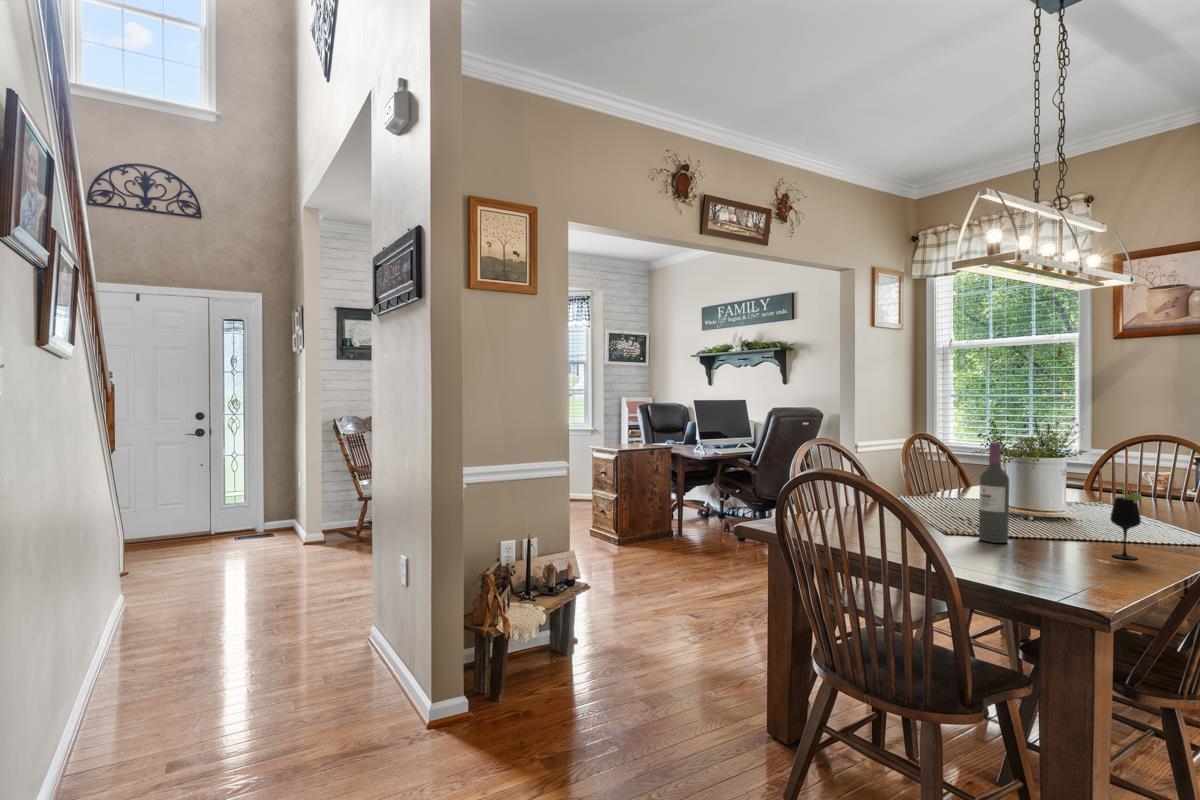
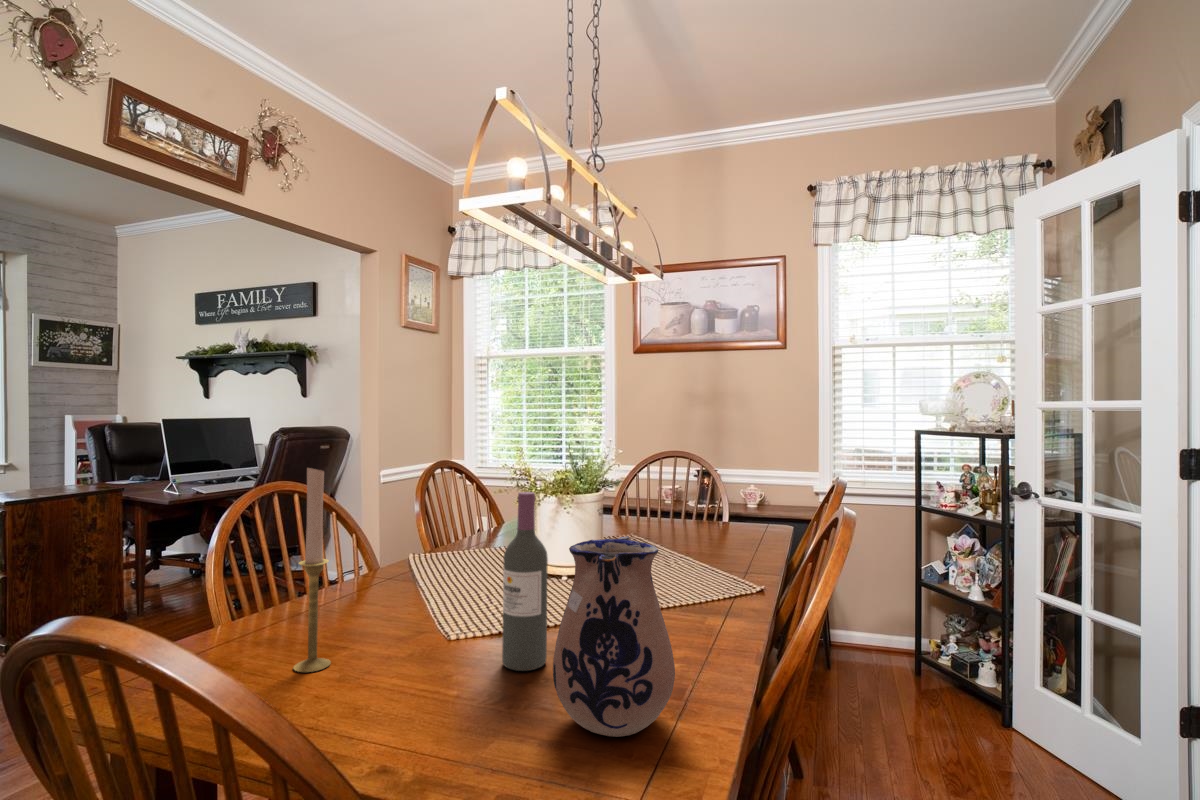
candlestick: none [857,423,876,528] -> present [294,468,331,672]
ceramic pitcher: none [1012,466,1091,566] -> present [553,536,675,737]
wine glass: present [1111,486,1142,559] -> none [685,555,728,673]

